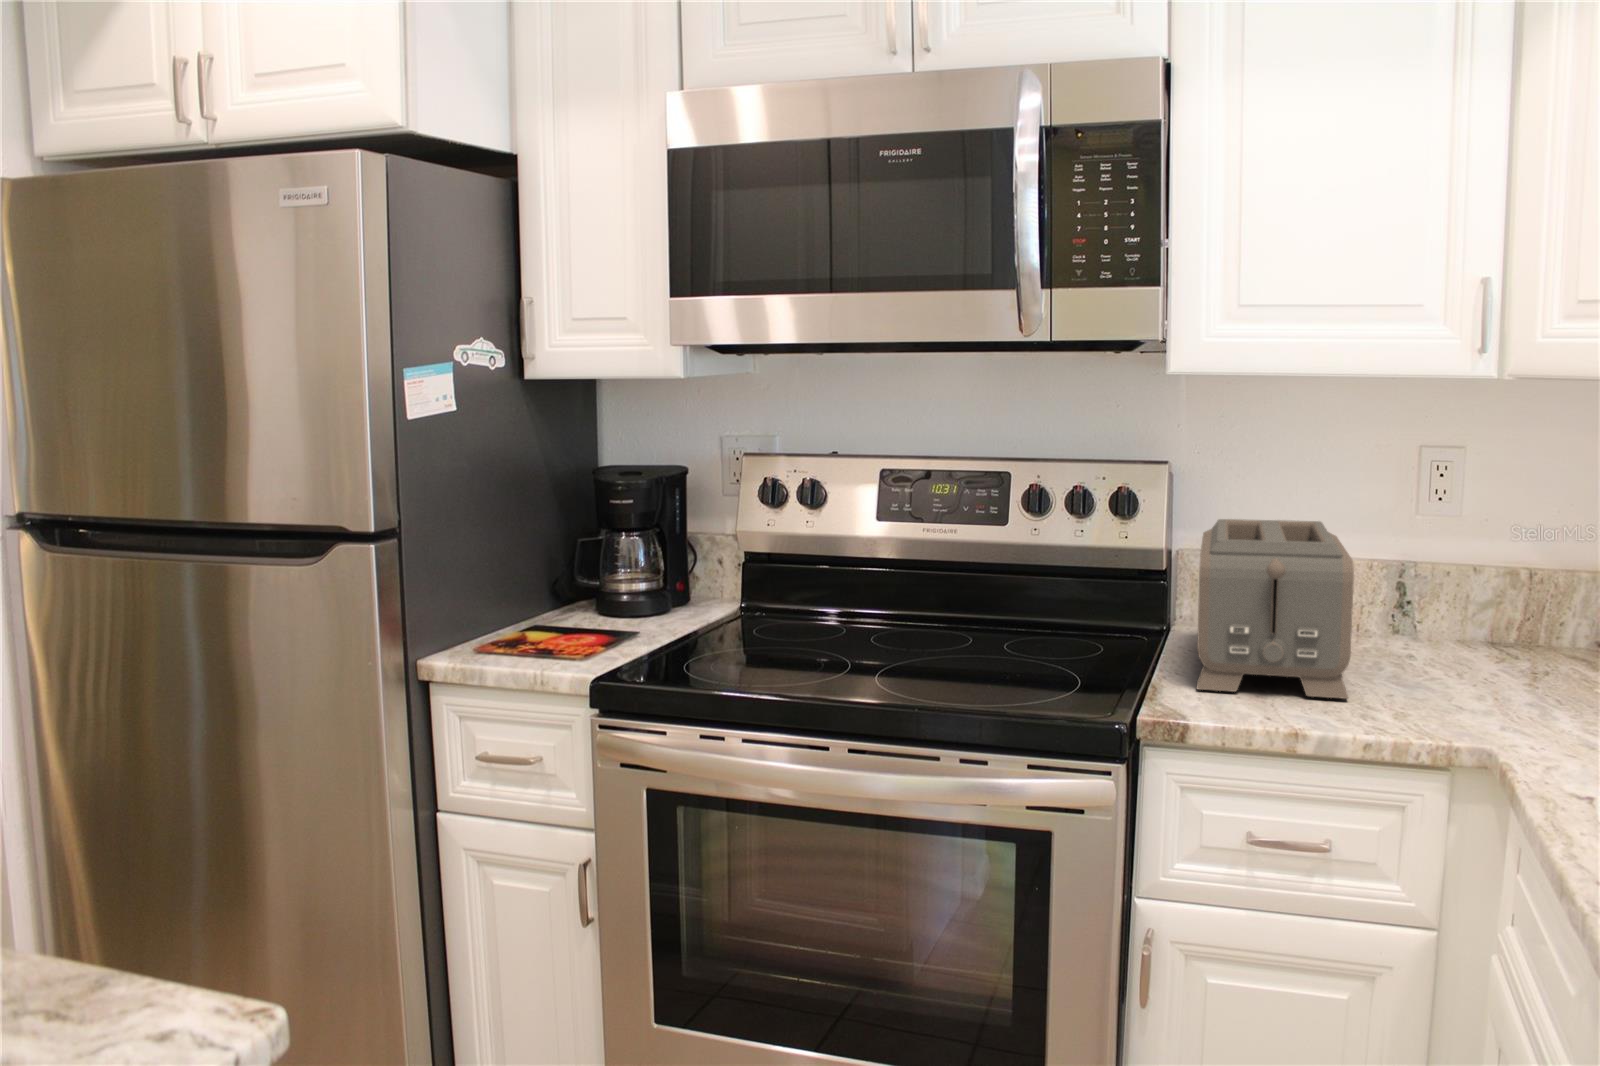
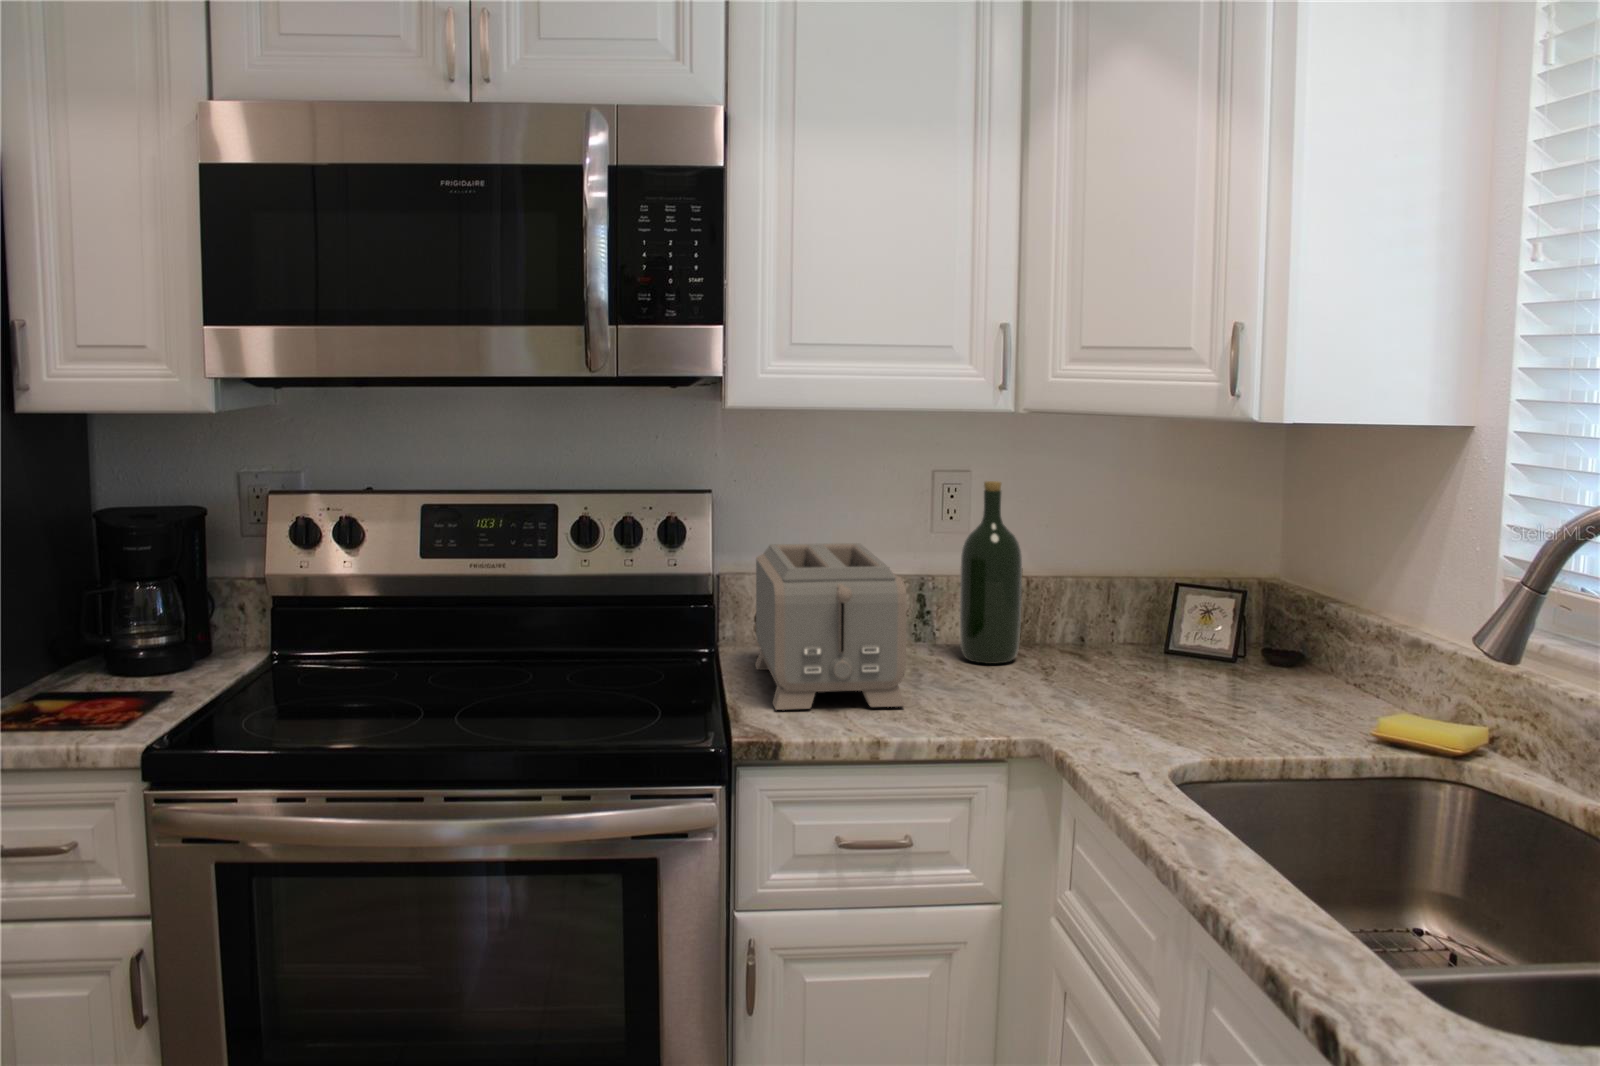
wine bottle: none [1442,458,1522,663] -> present [960,481,1022,664]

